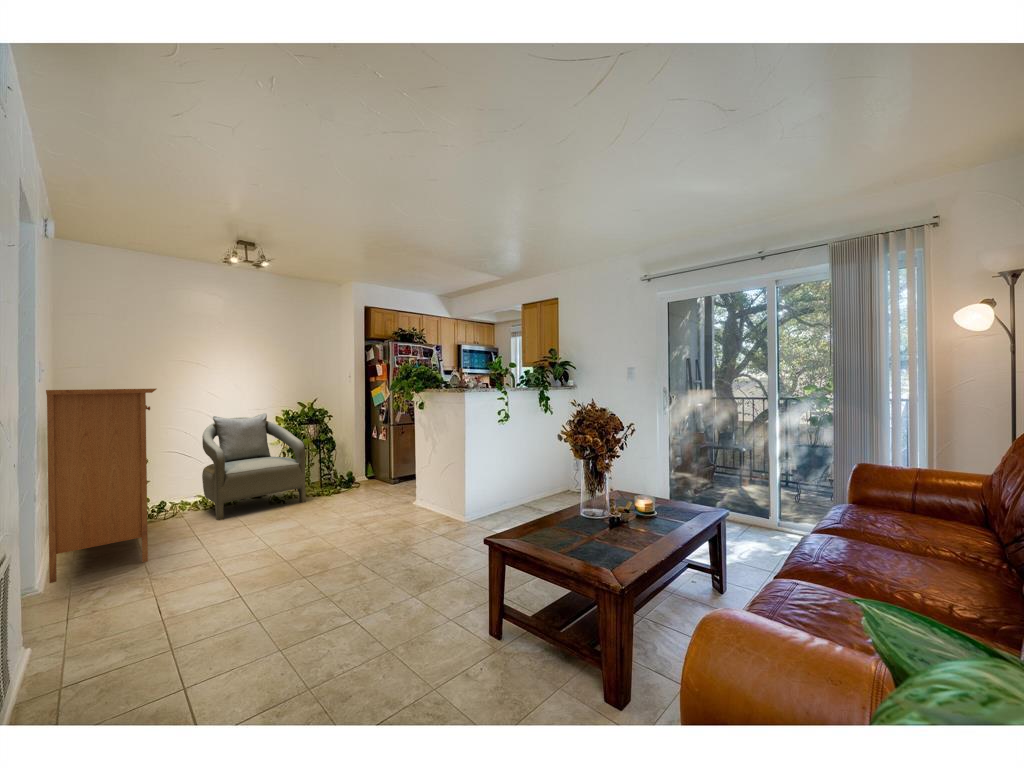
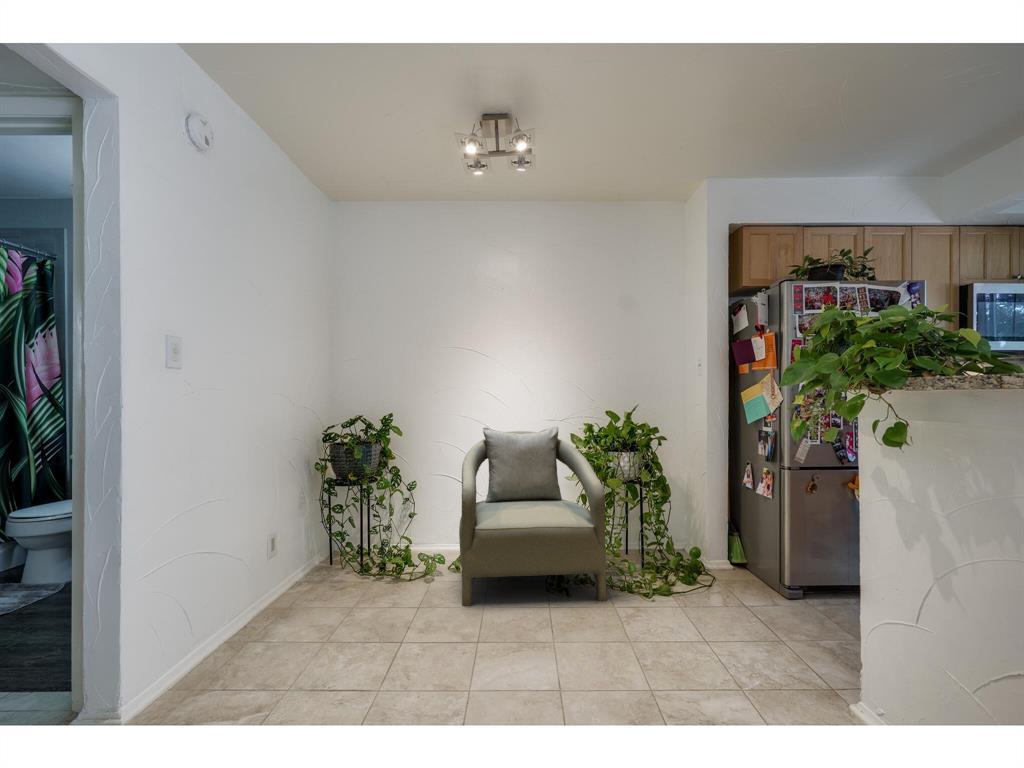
console table: present [46,389,156,583] -> none [170,376,391,694]

